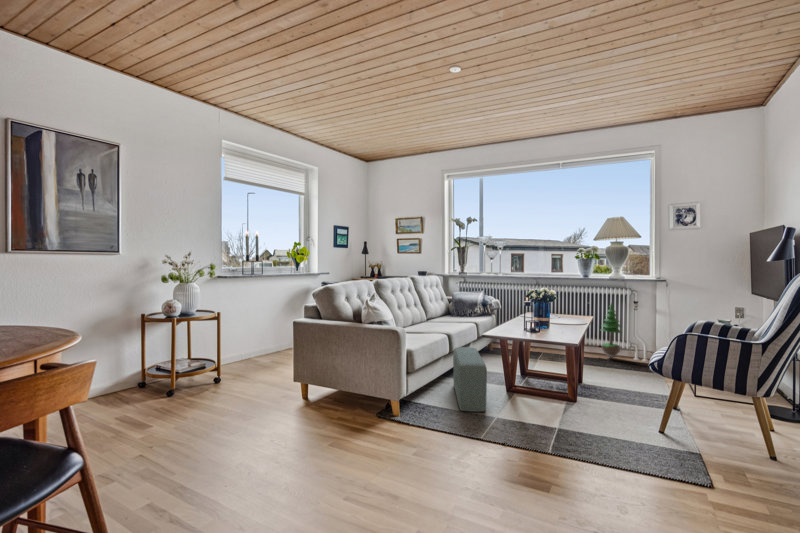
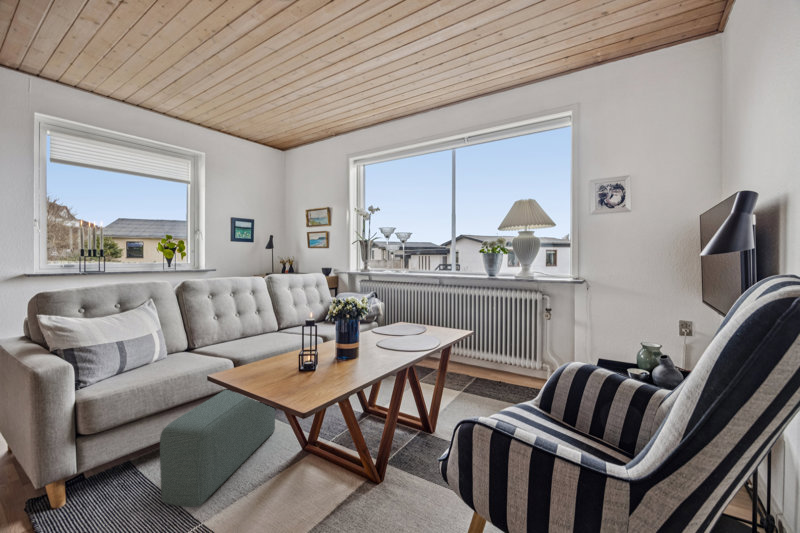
potted tree: present [601,303,622,358] -> none [500,309,527,381]

